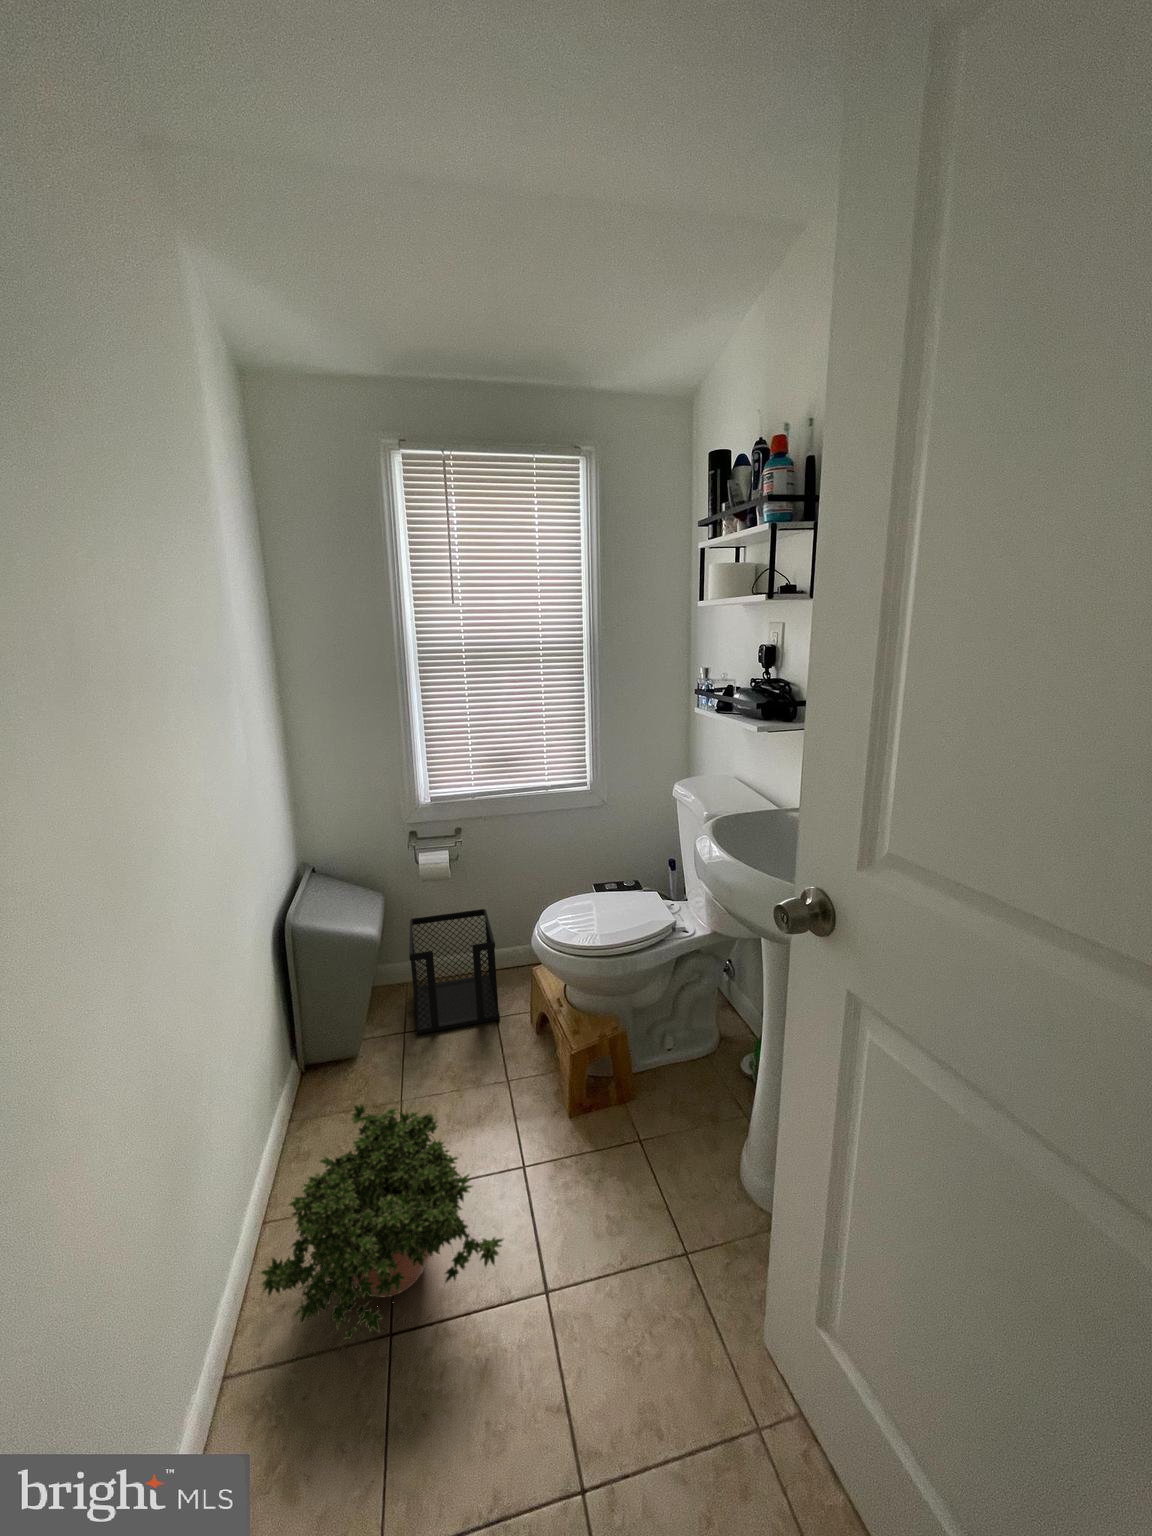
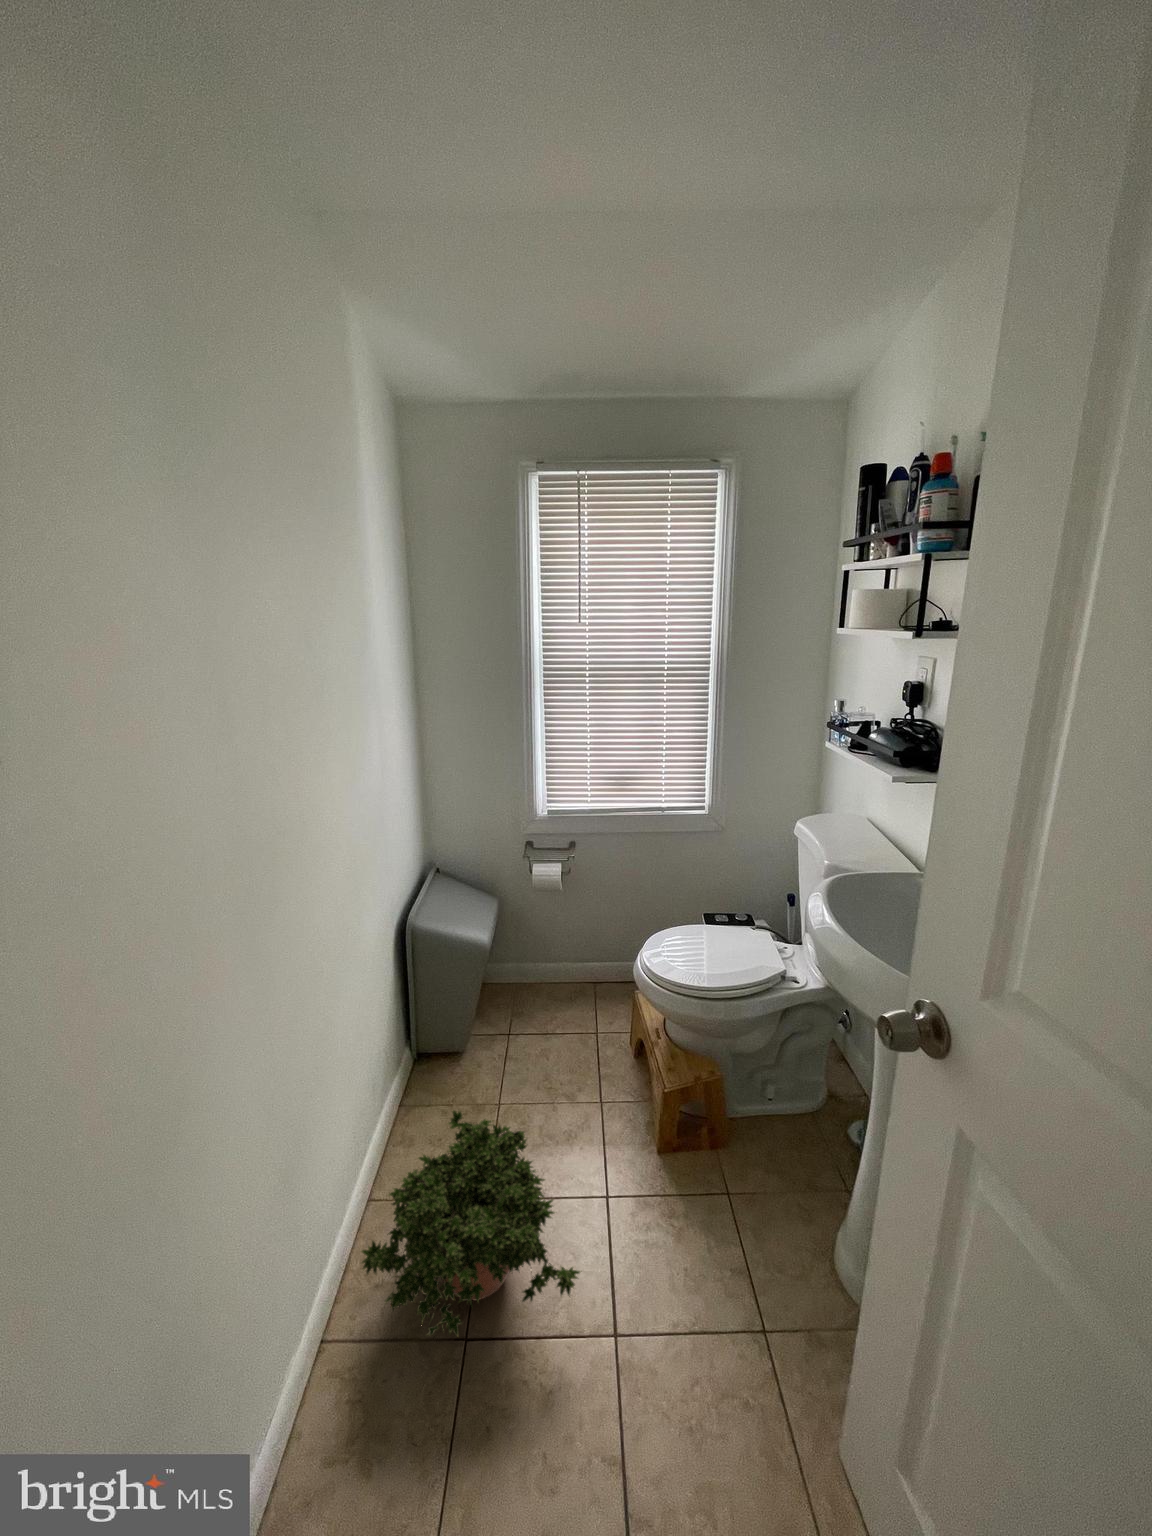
wastebasket: present [409,909,500,1034] -> none [516,924,600,1040]

